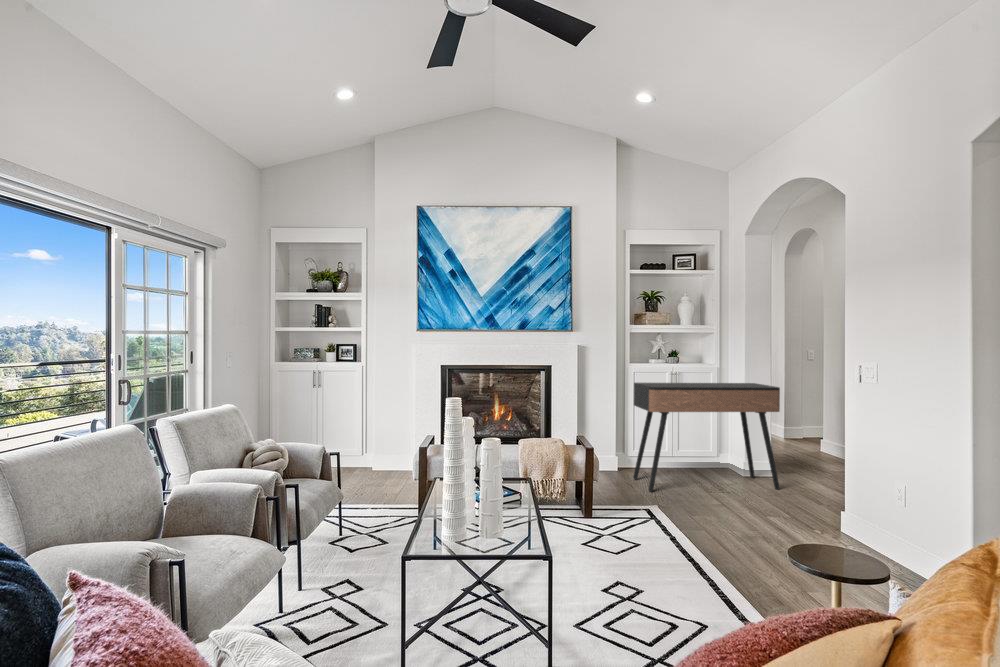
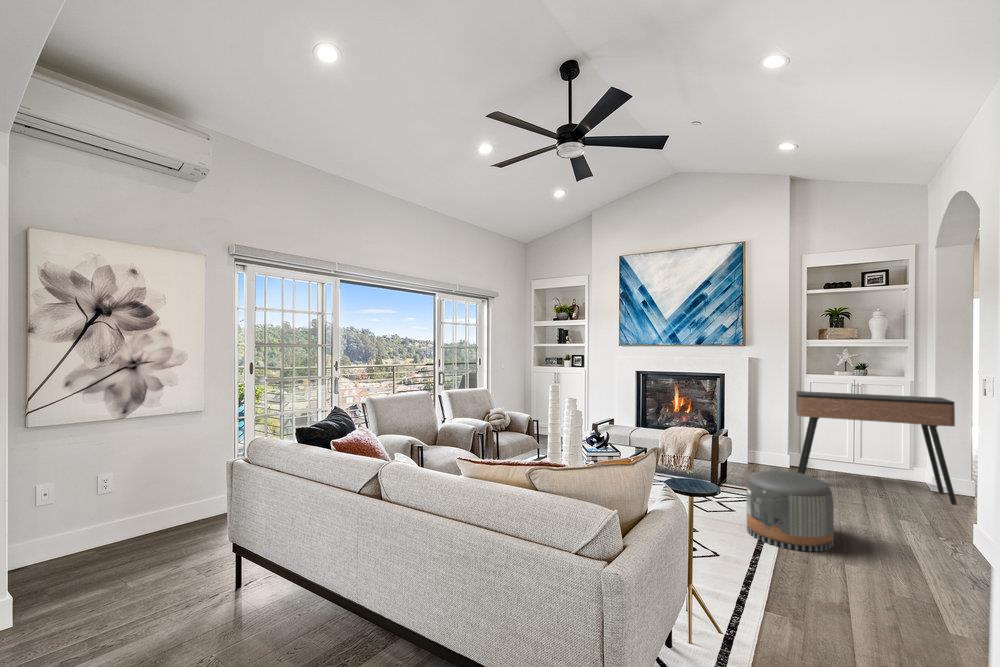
pouf: none [684,490,791,598] -> present [746,470,834,552]

